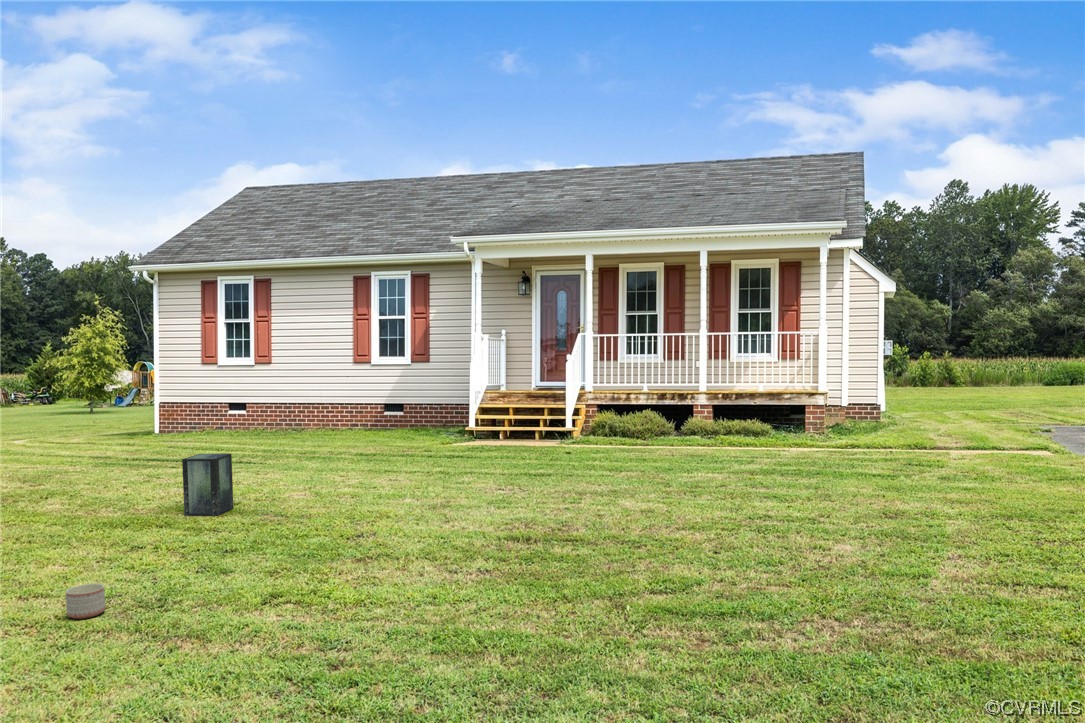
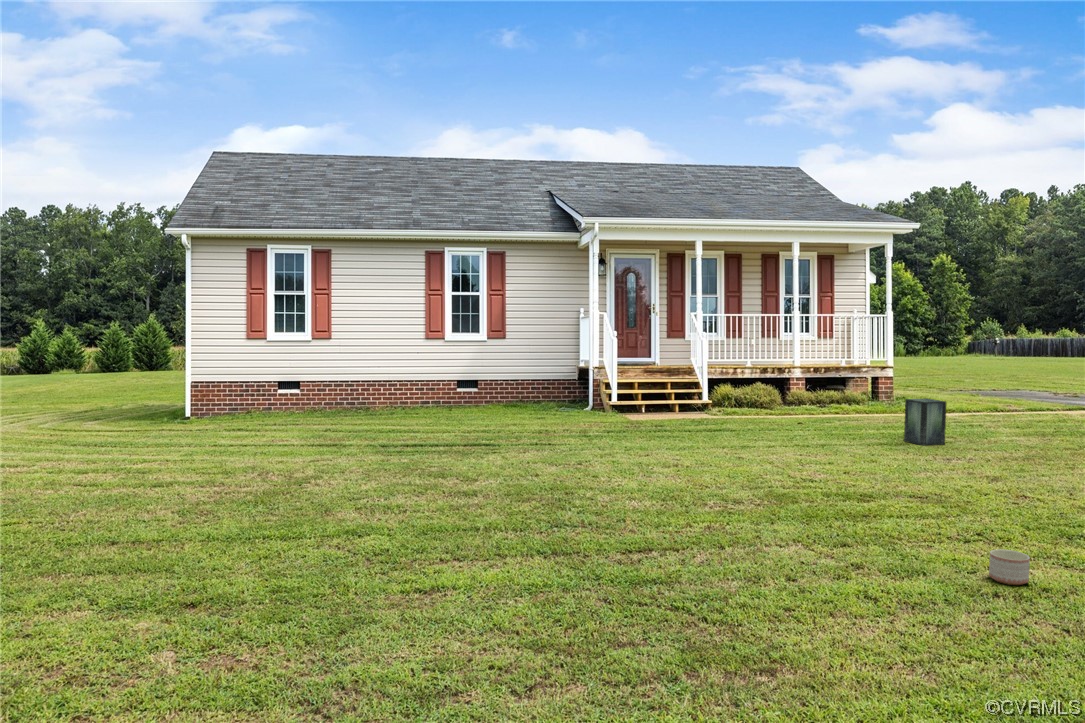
storage box: present [182,454,233,516] -> present [904,399,946,446]

